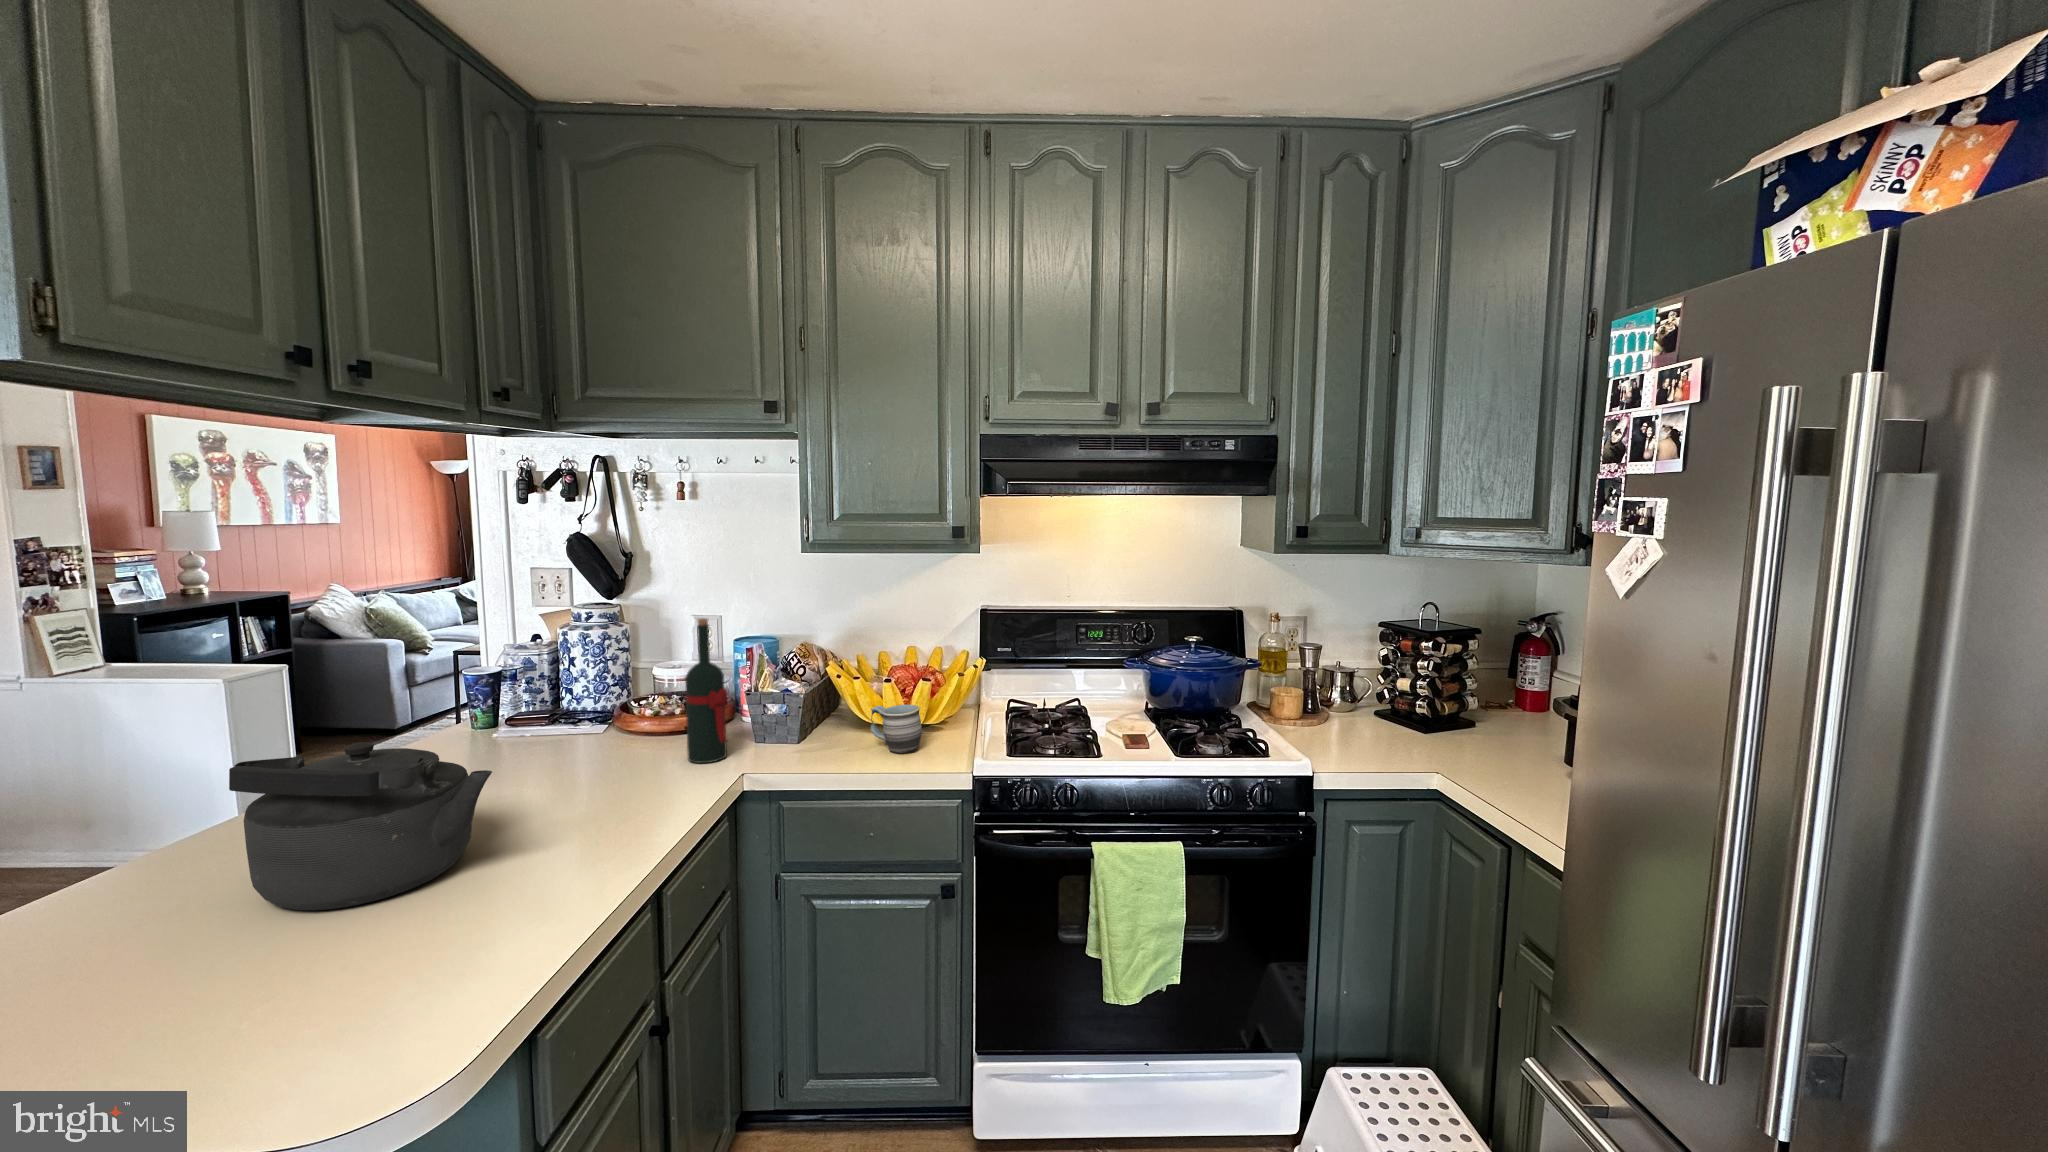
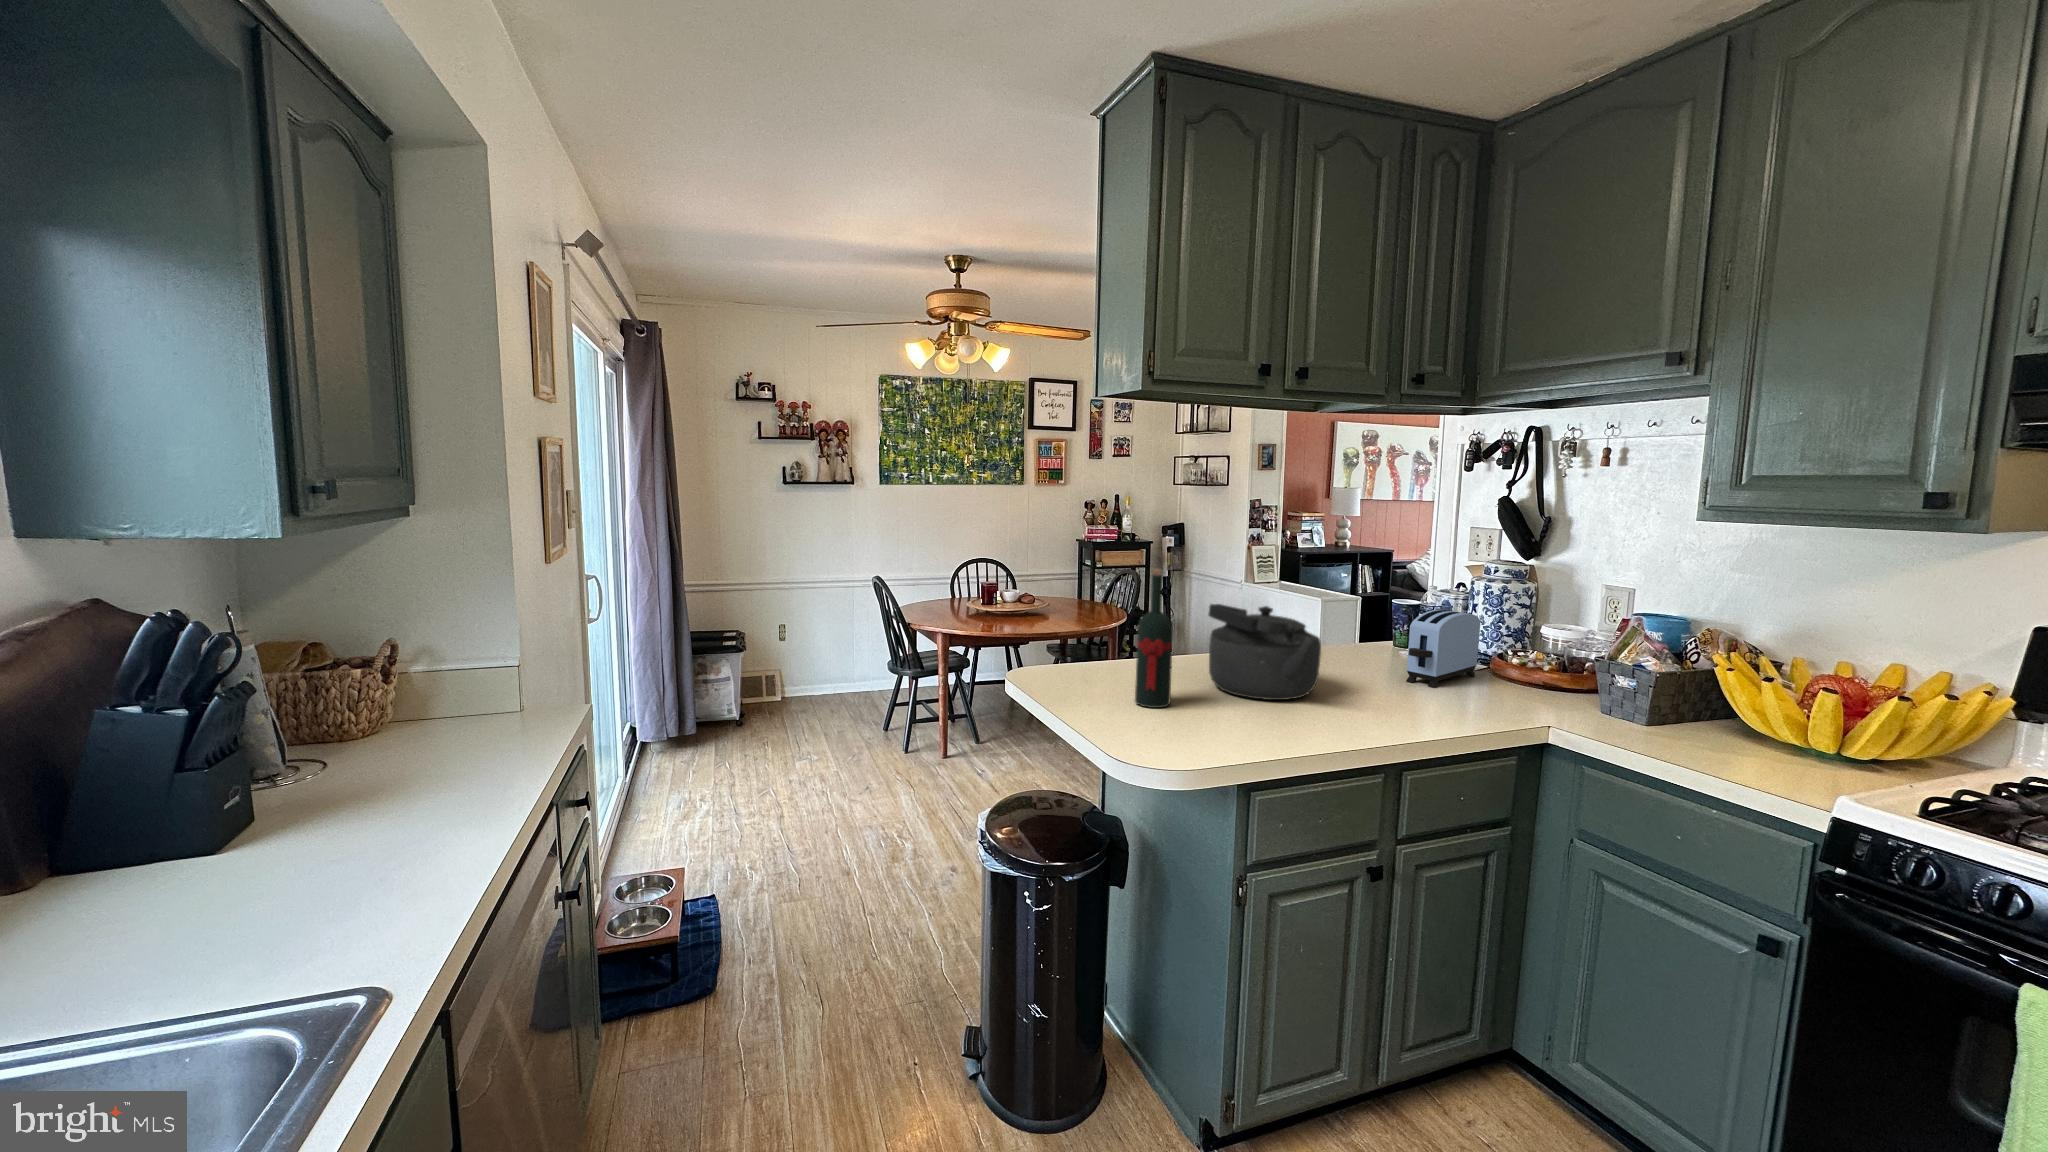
wine bottle: present [685,618,727,763] -> present [1135,569,1173,708]
toaster: none [549,674,613,778] -> present [1406,610,1480,687]
mug: present [871,705,922,753] -> none [1725,705,1799,767]

